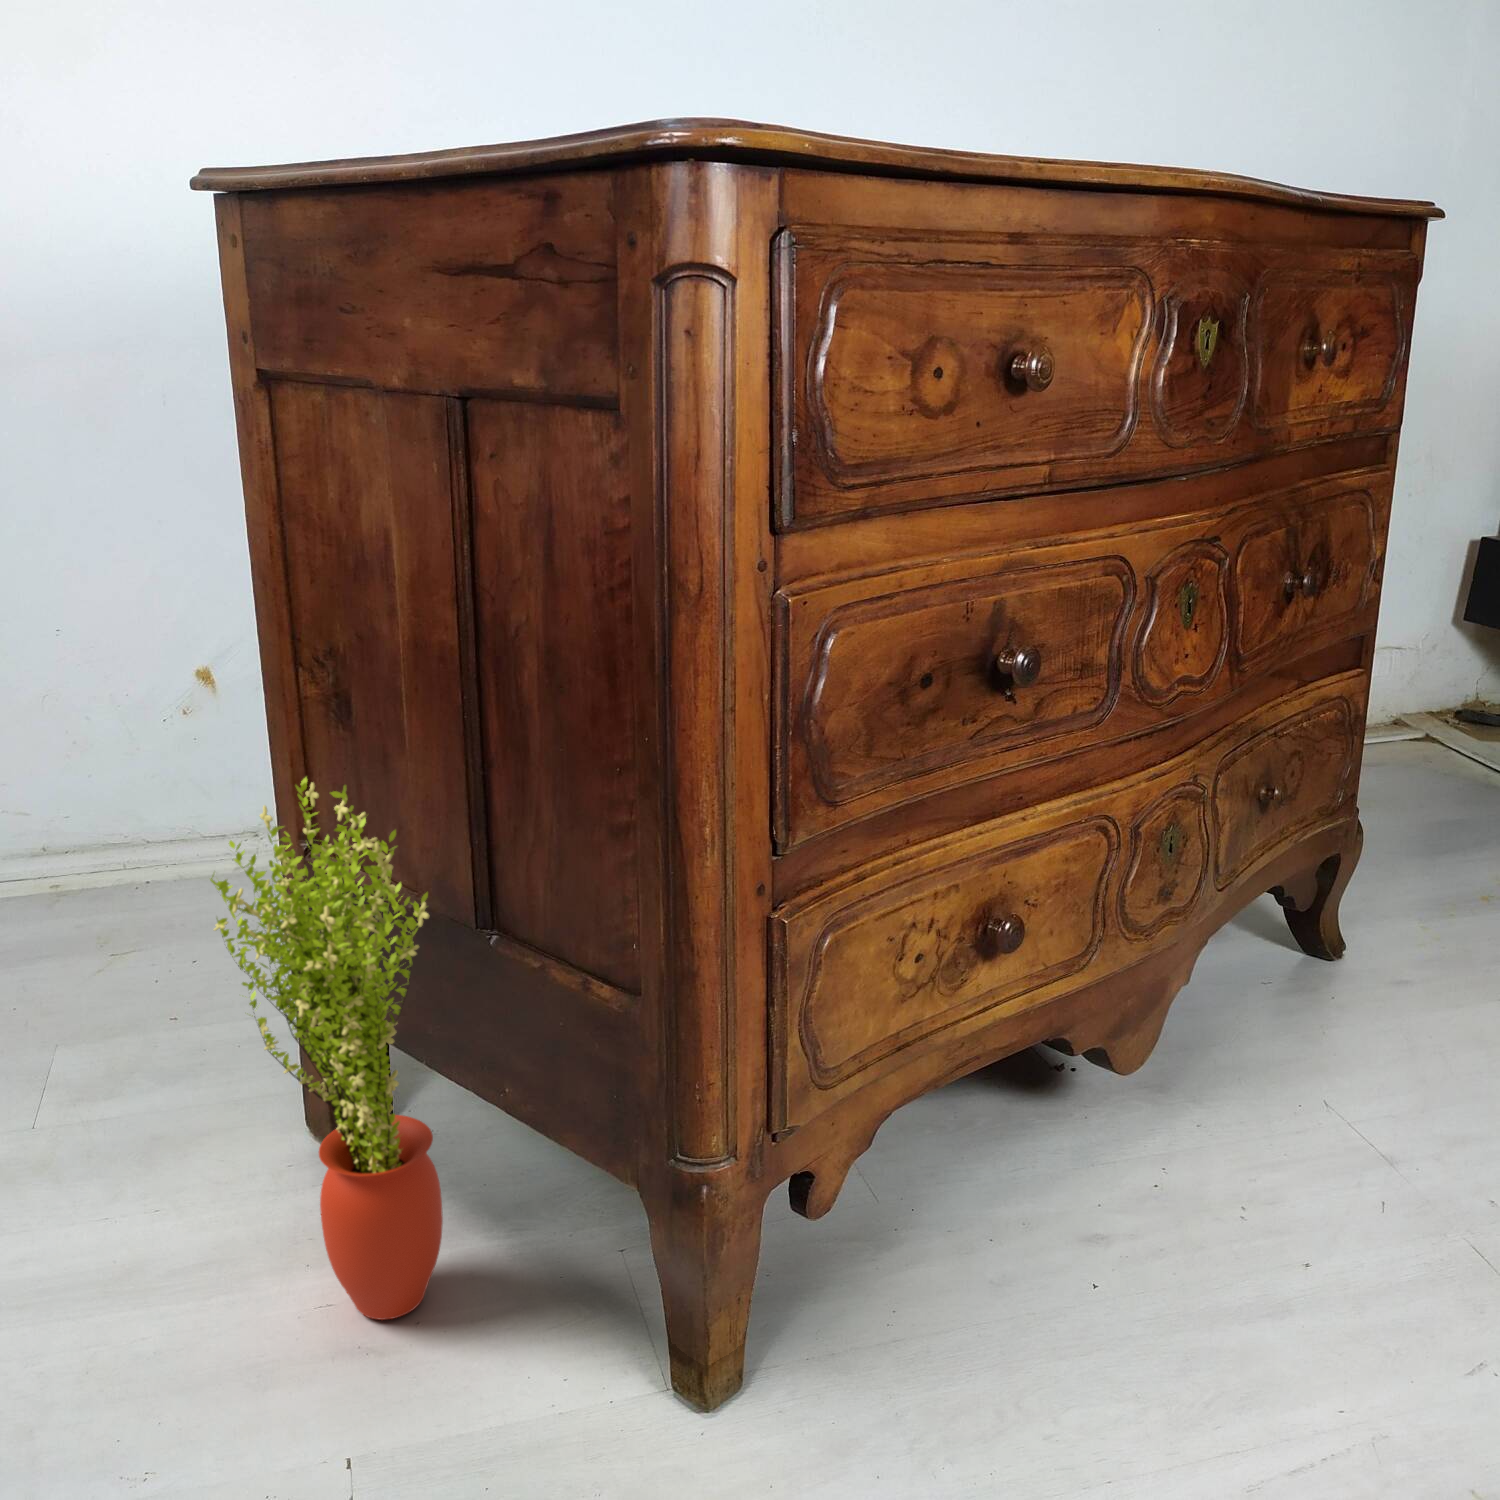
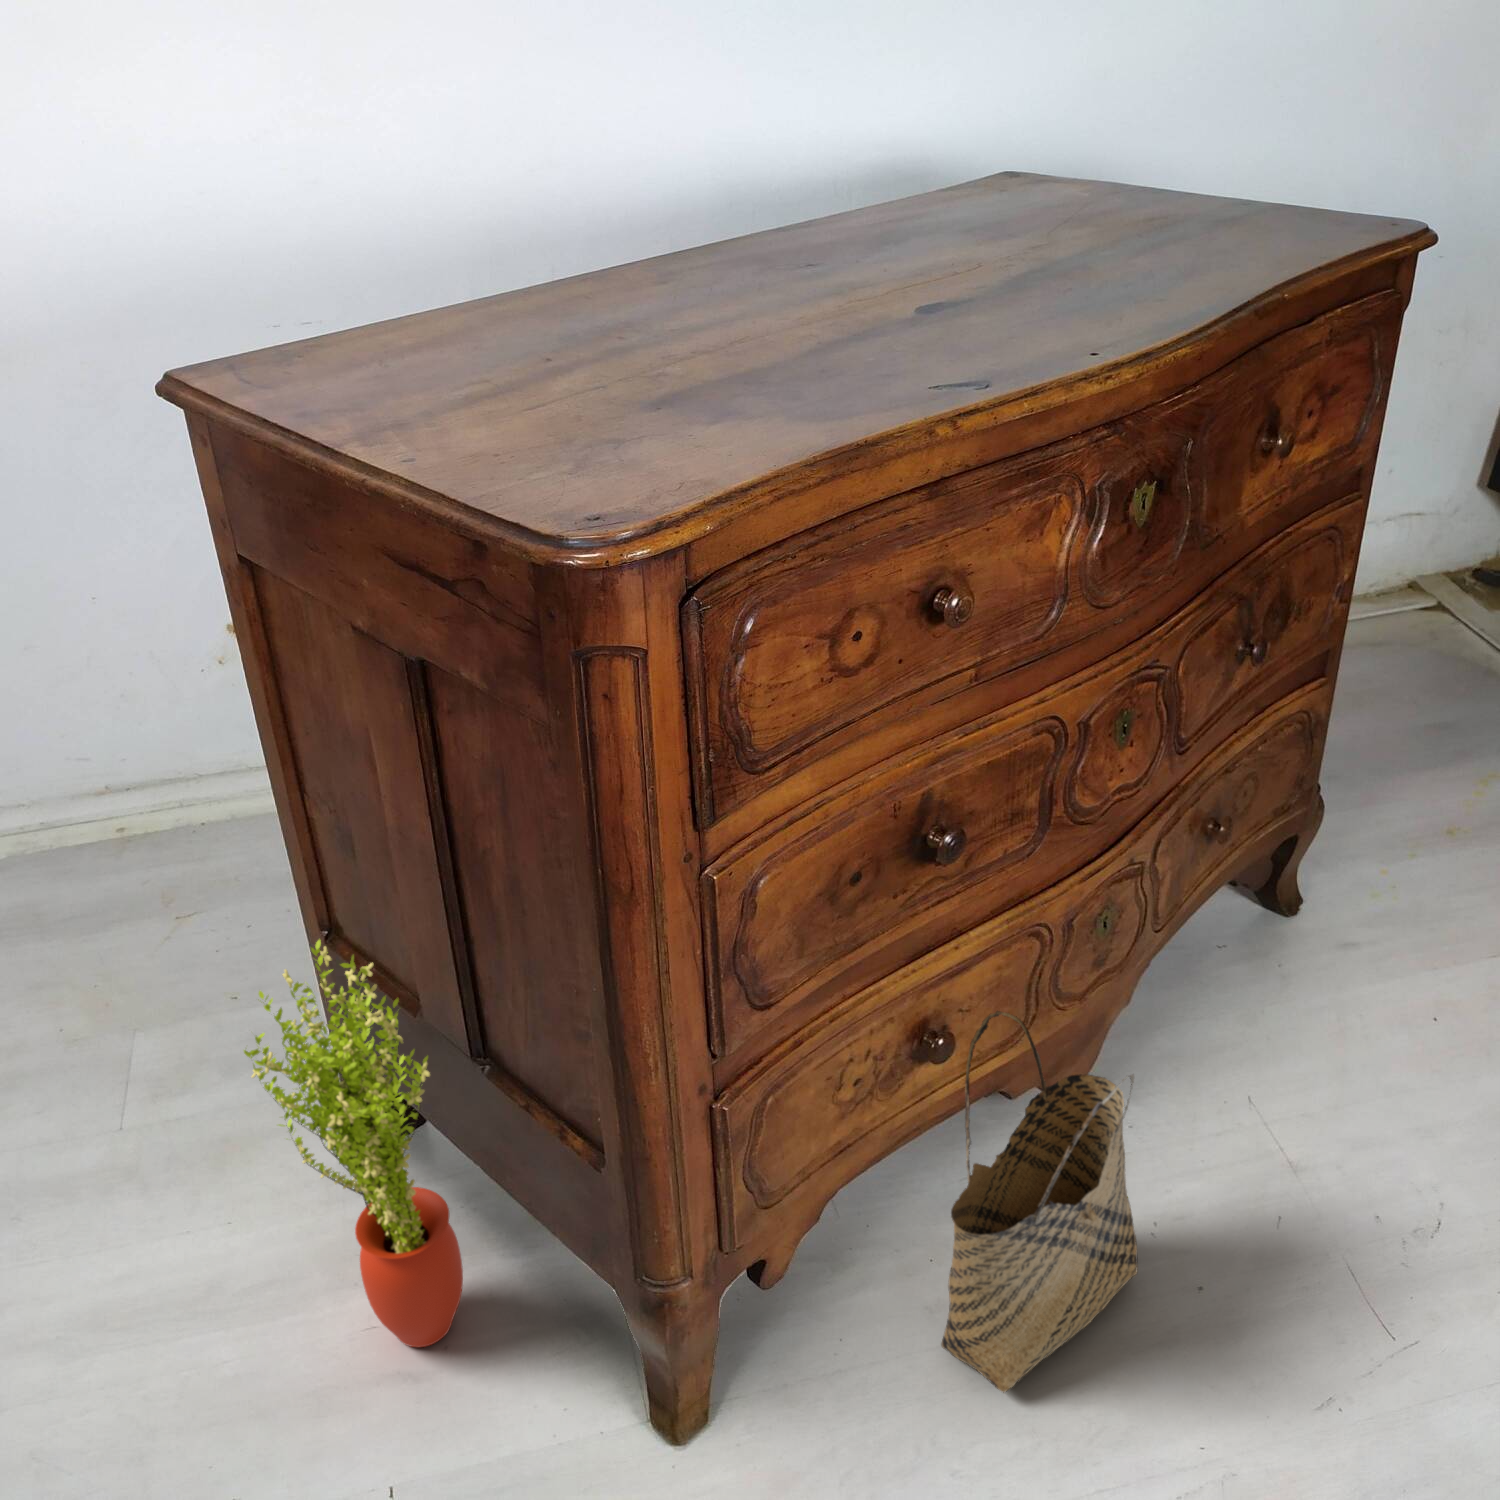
woven basket: none [1017,888,1240,1351] -> present [941,1011,1138,1392]

